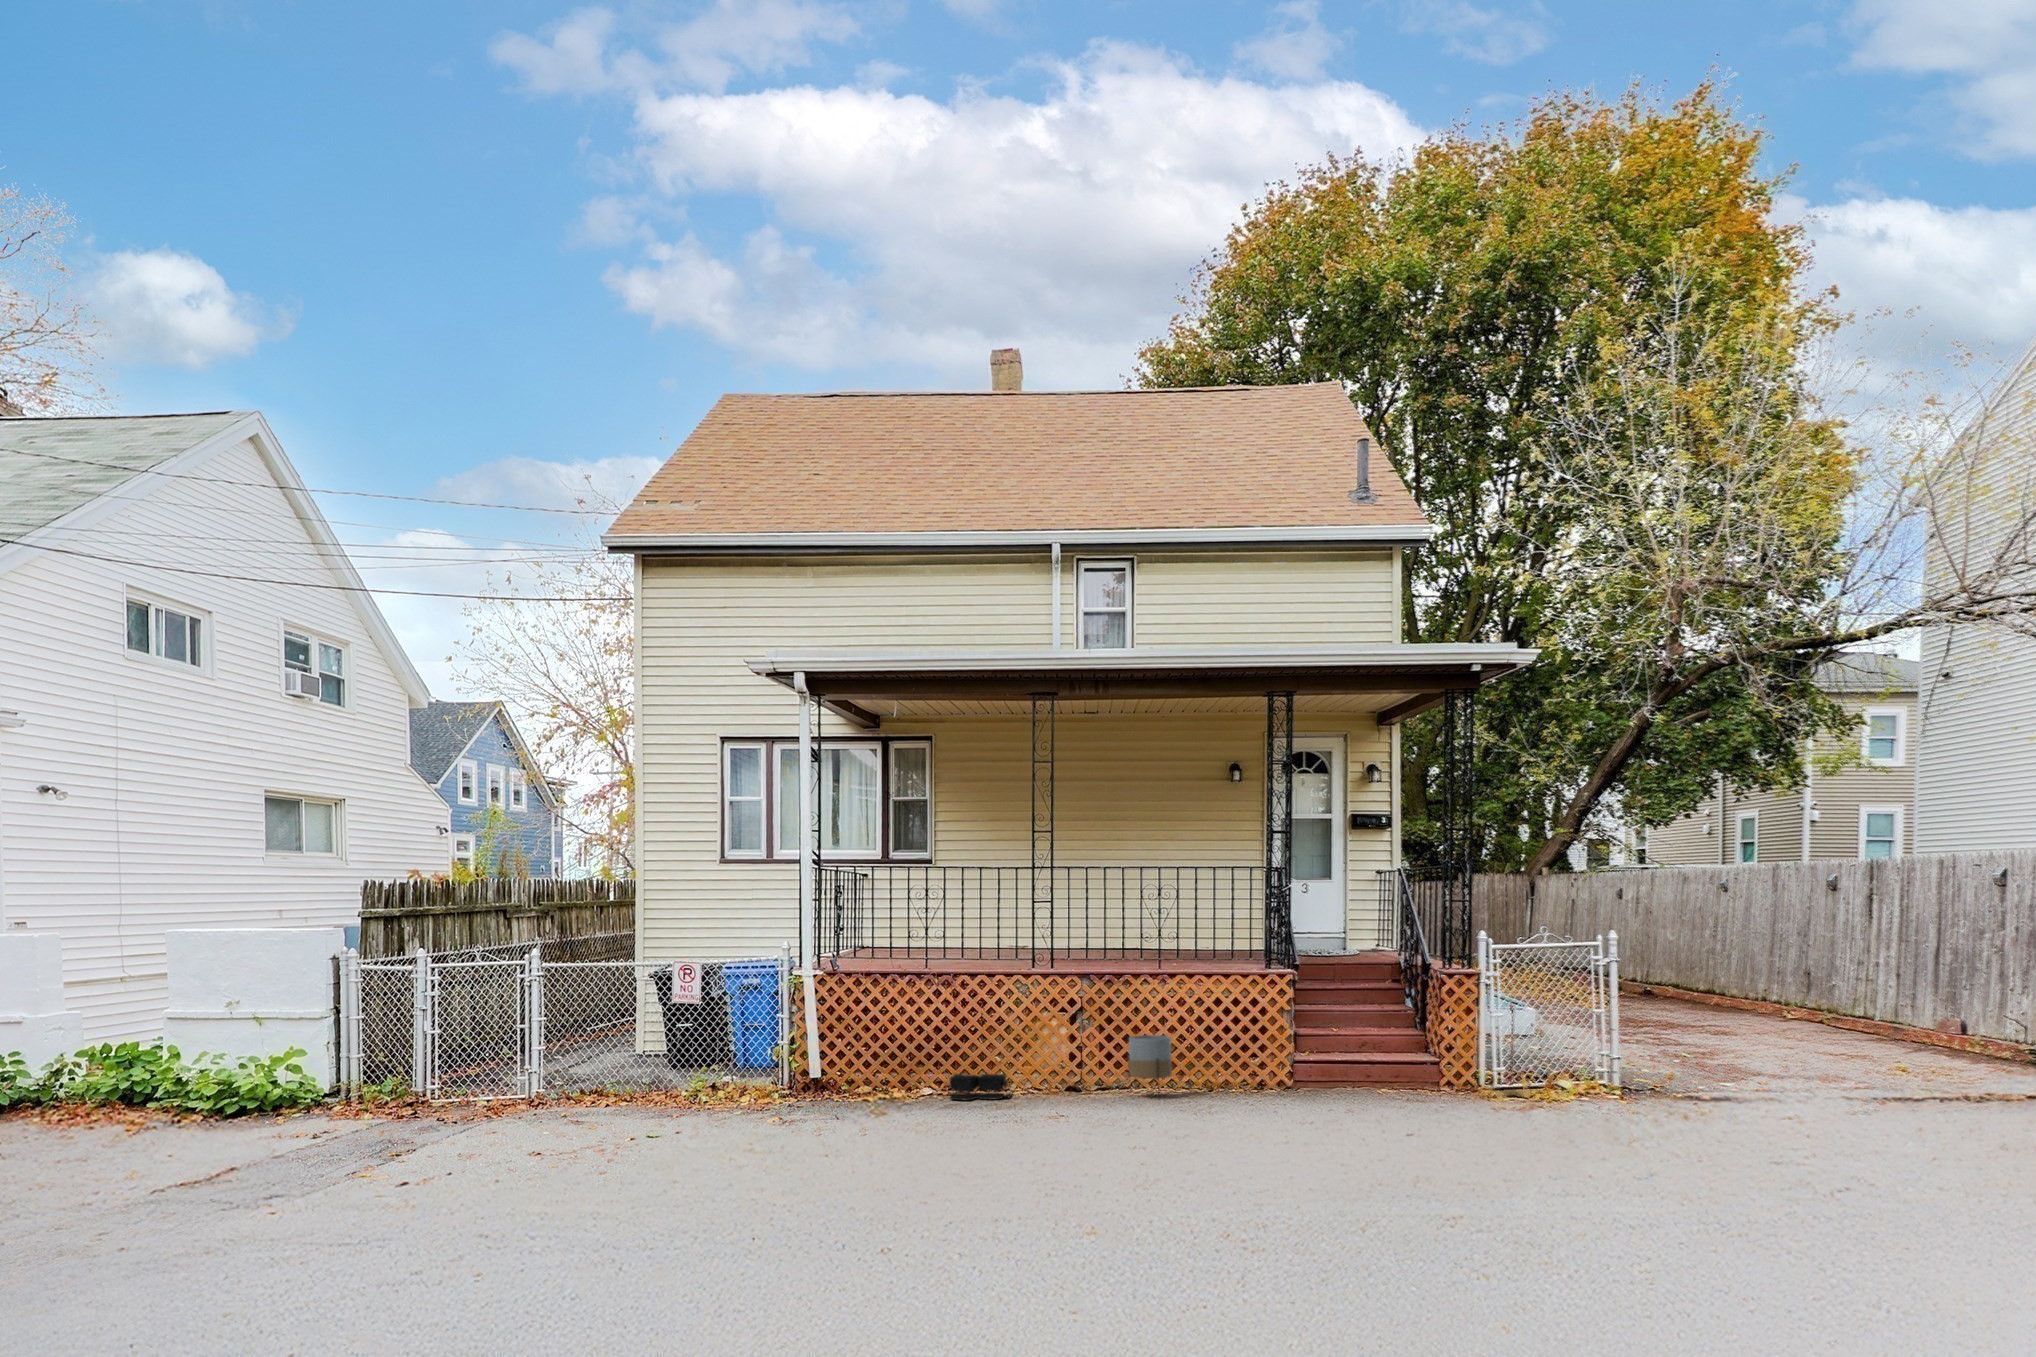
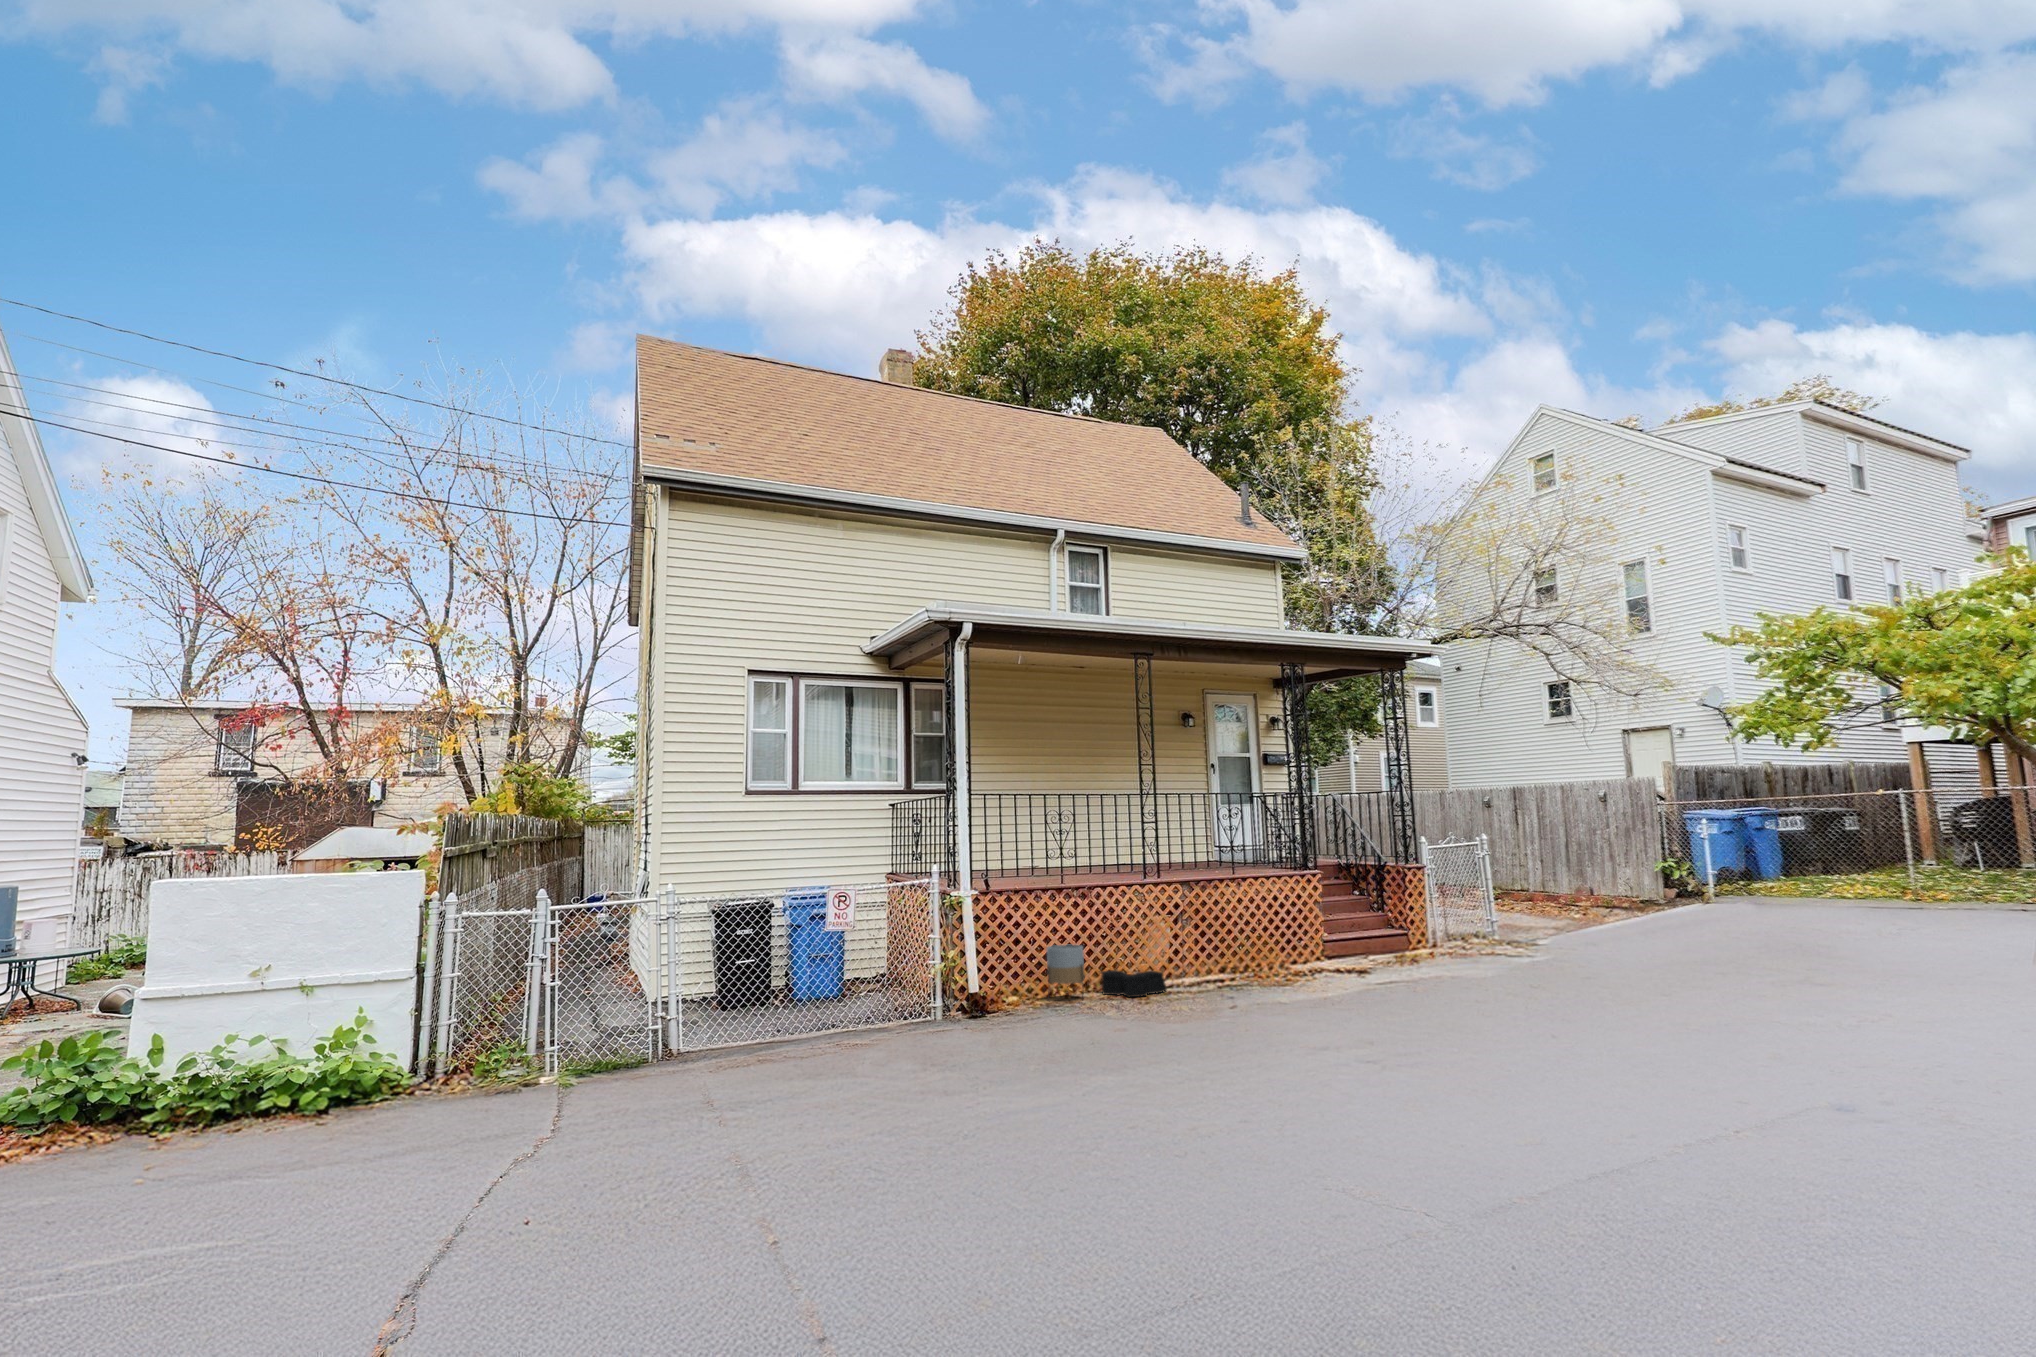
planter: present [1128,1035,1172,1080] -> present [1047,945,1085,987]

